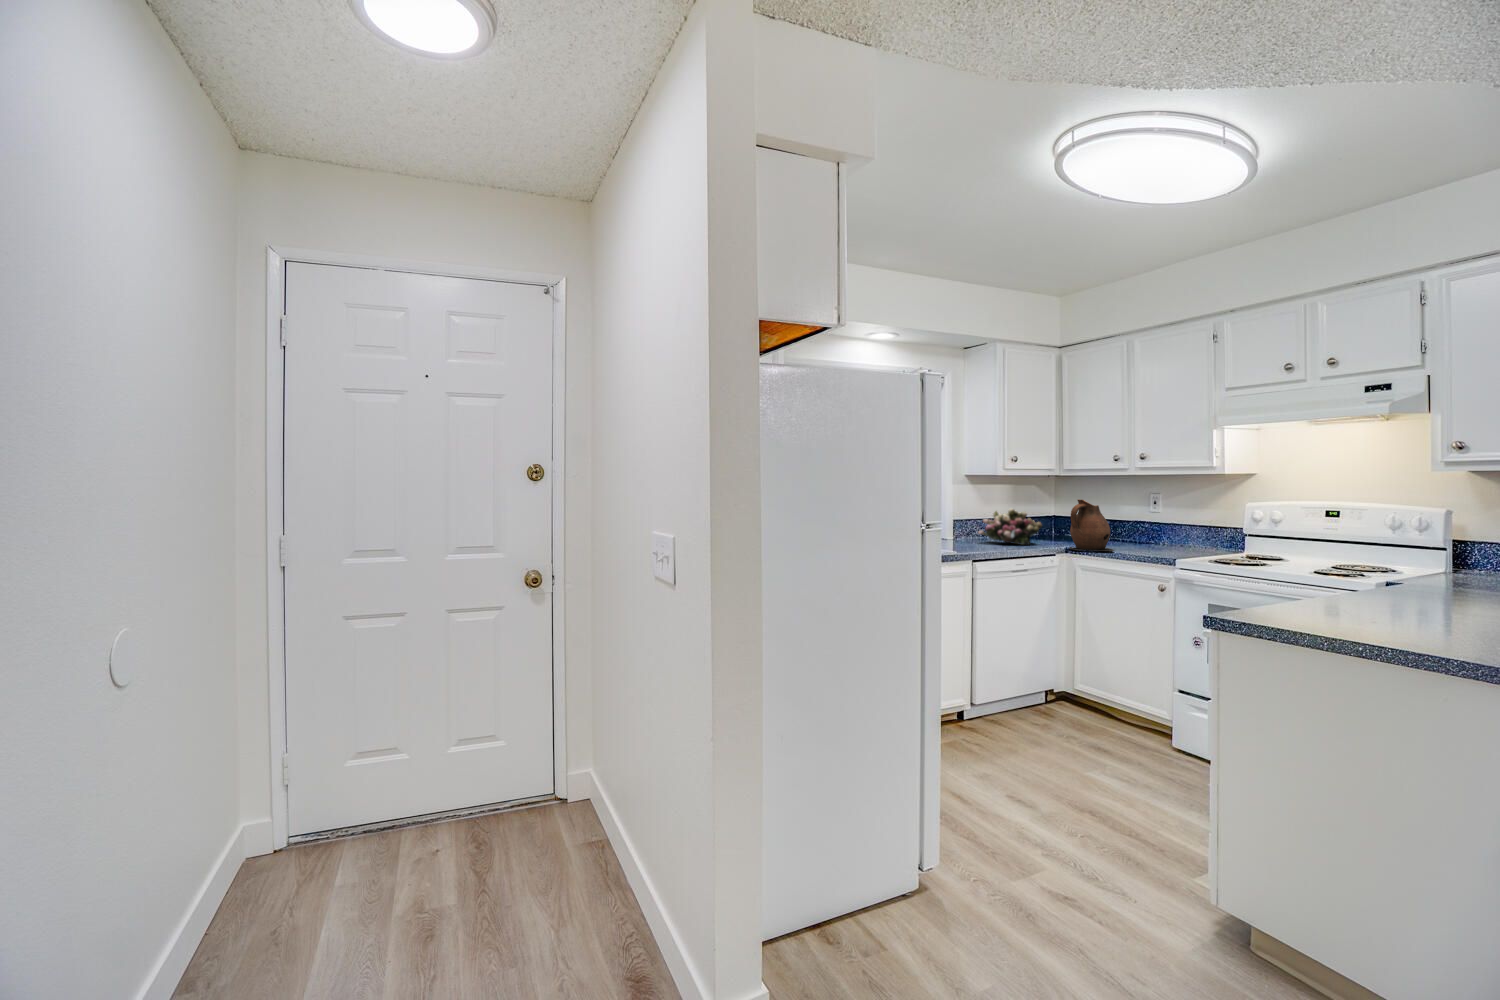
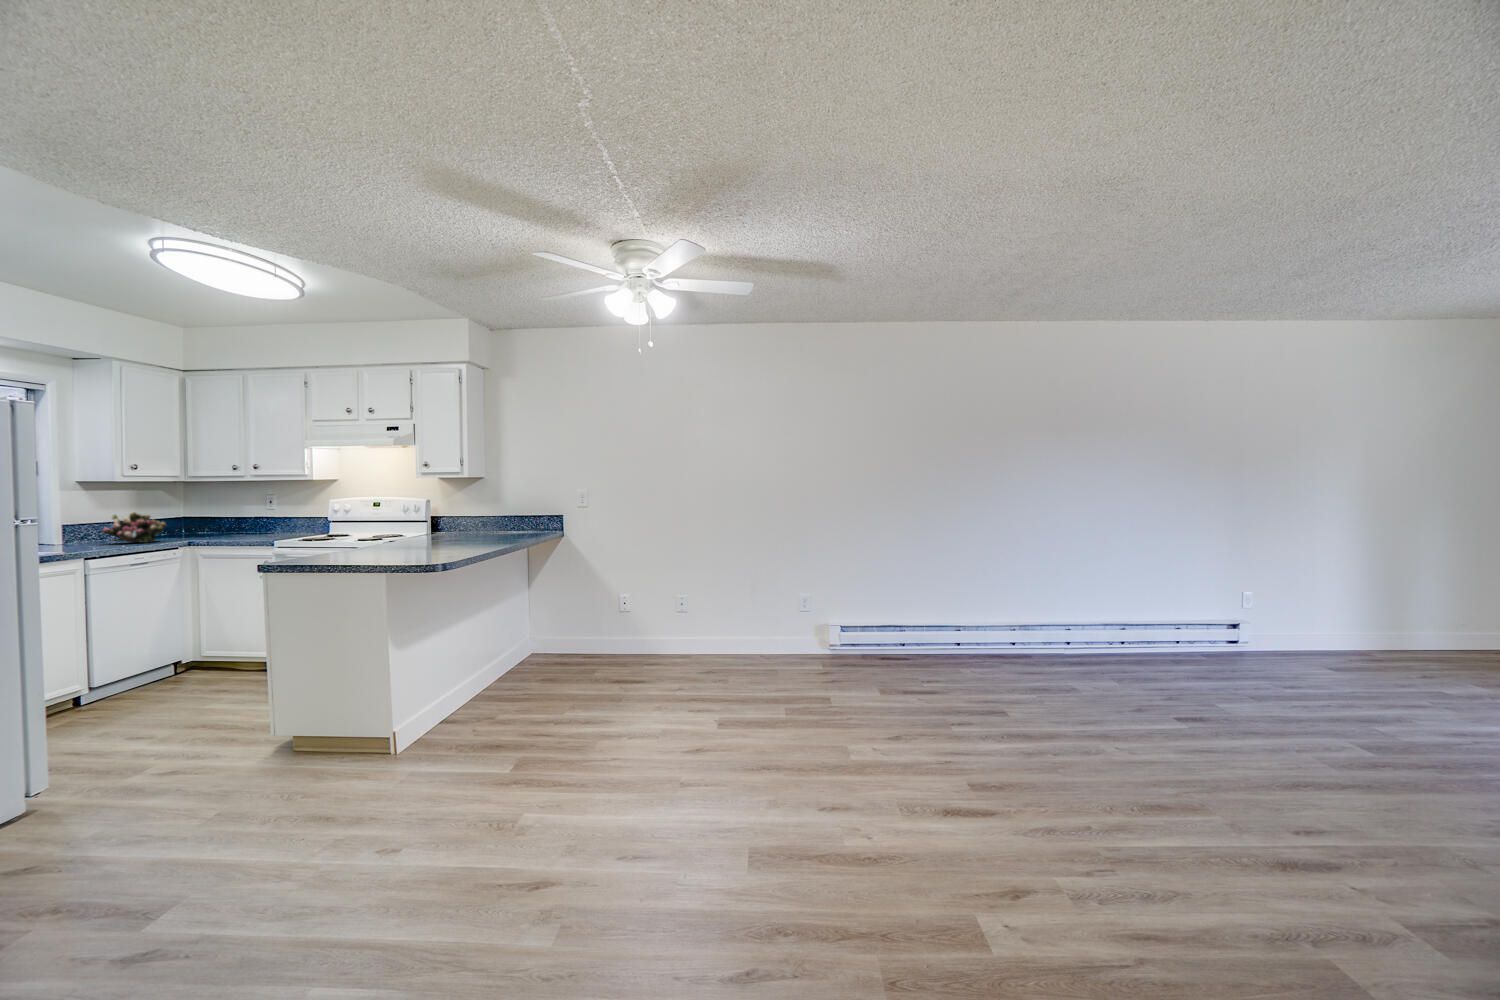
ceramic pitcher: present [1069,499,1114,552] -> none [189,501,233,541]

